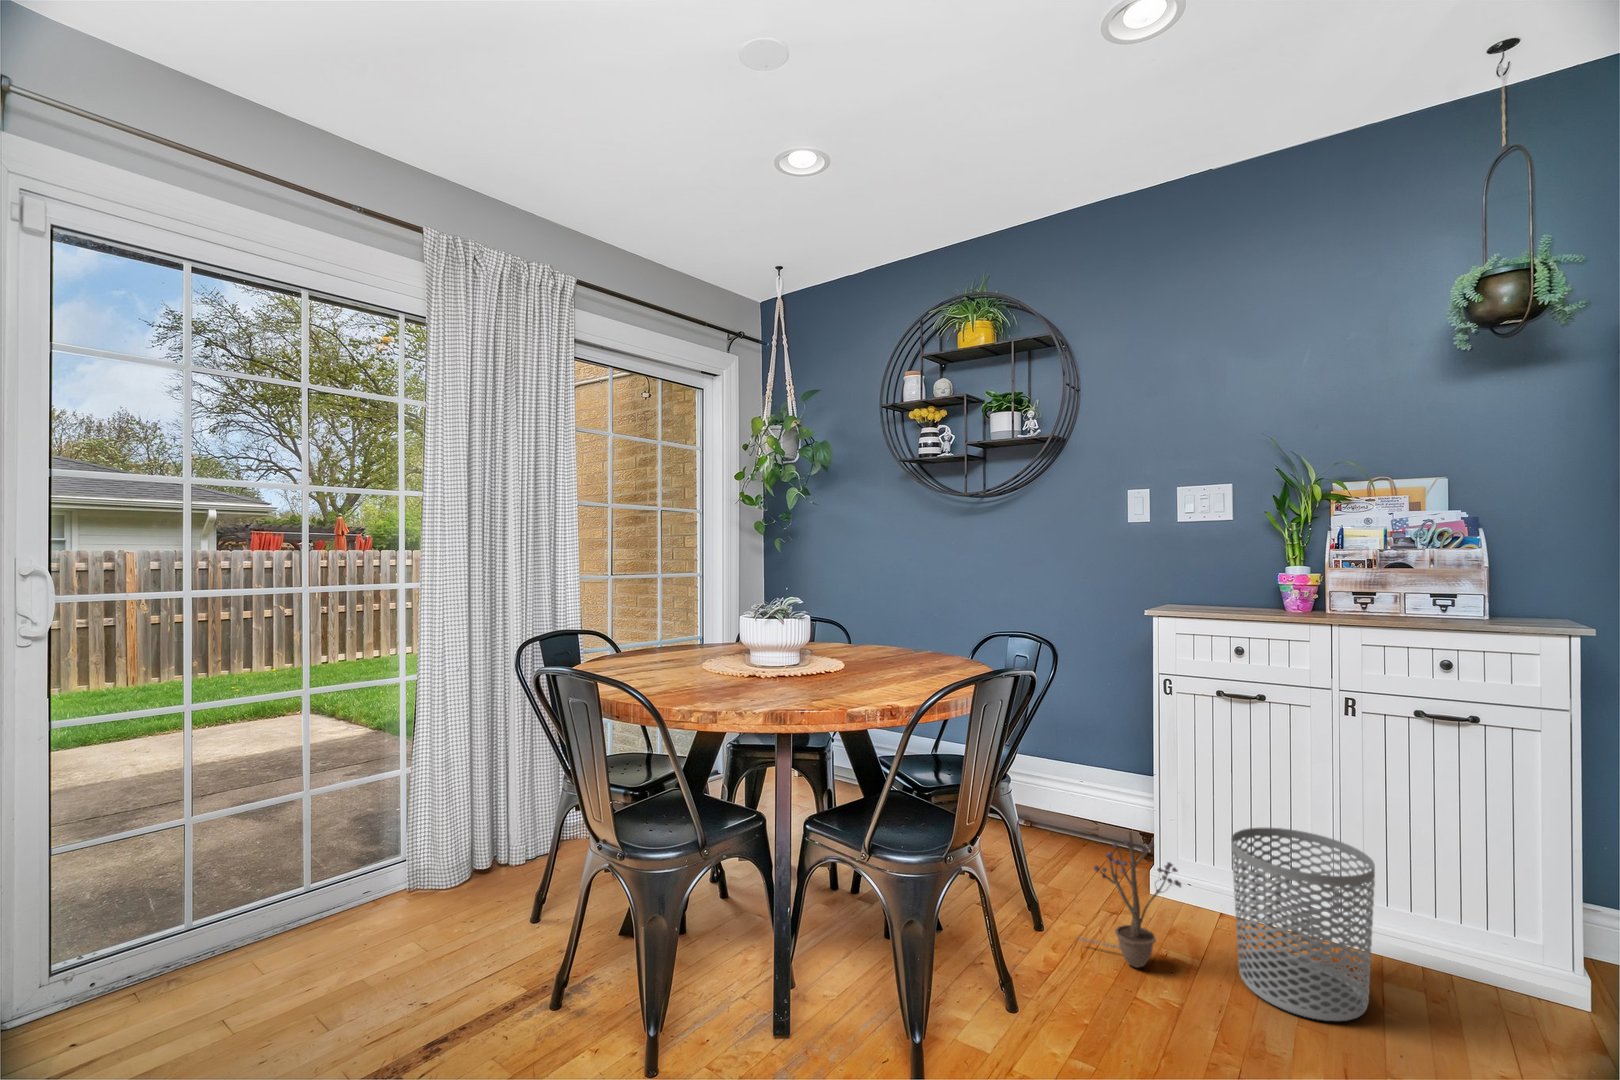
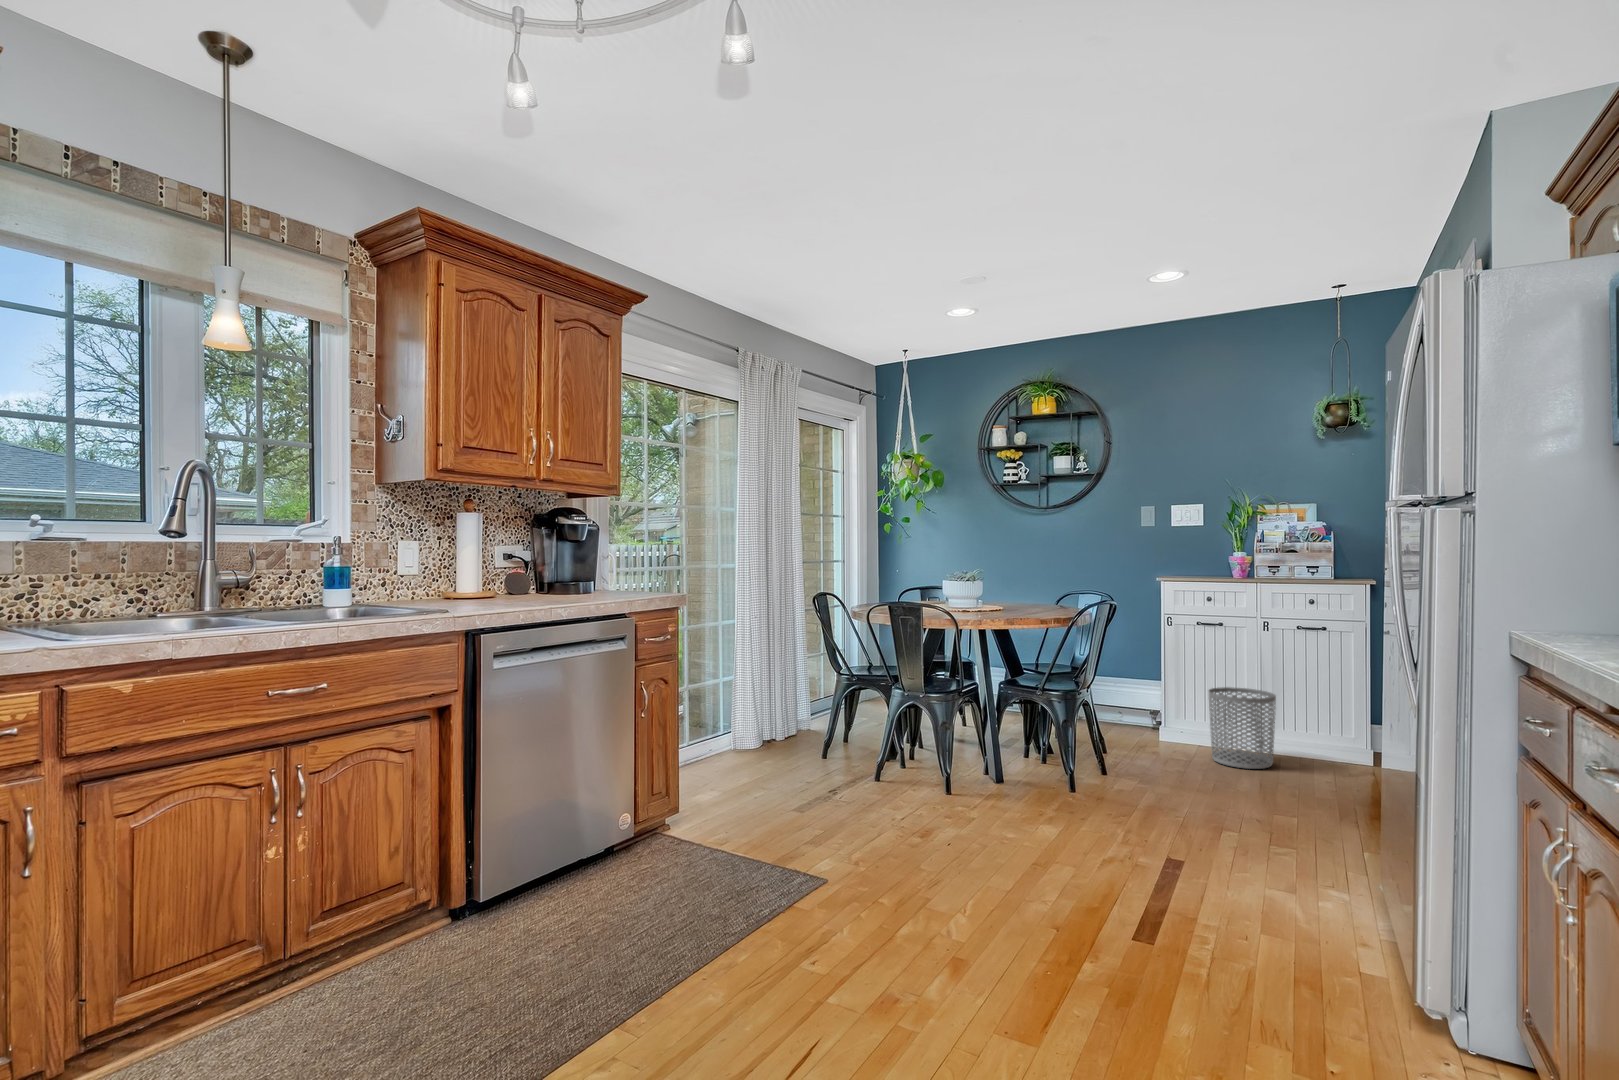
decorative plant: present [1082,832,1181,968] -> none [1129,690,1184,759]

